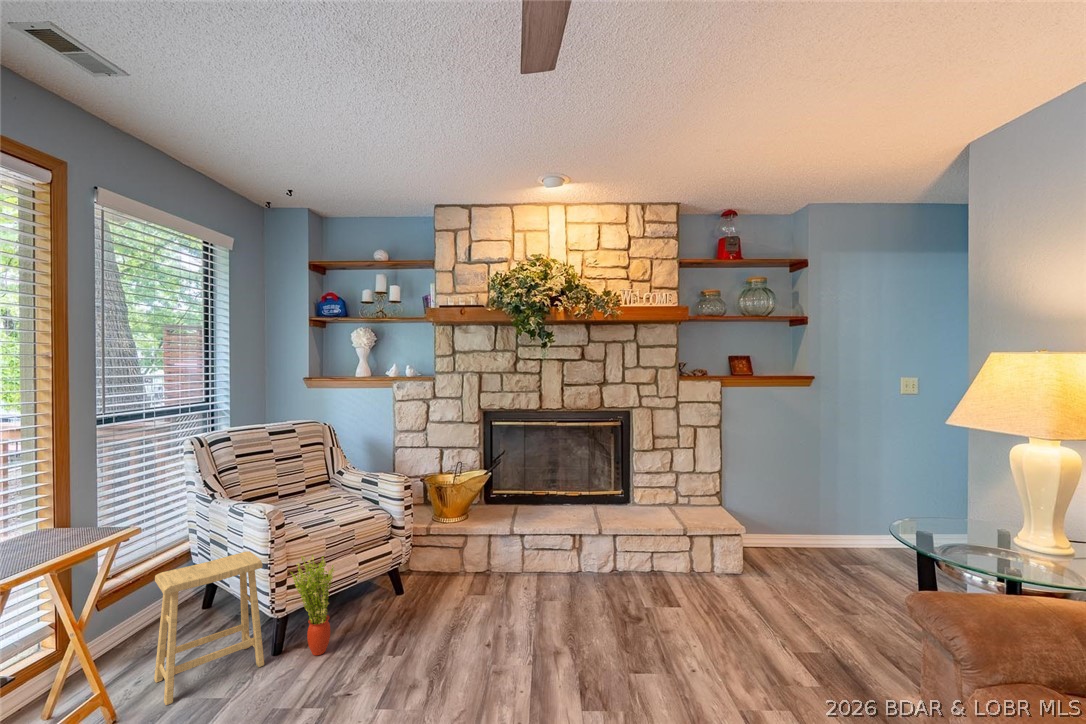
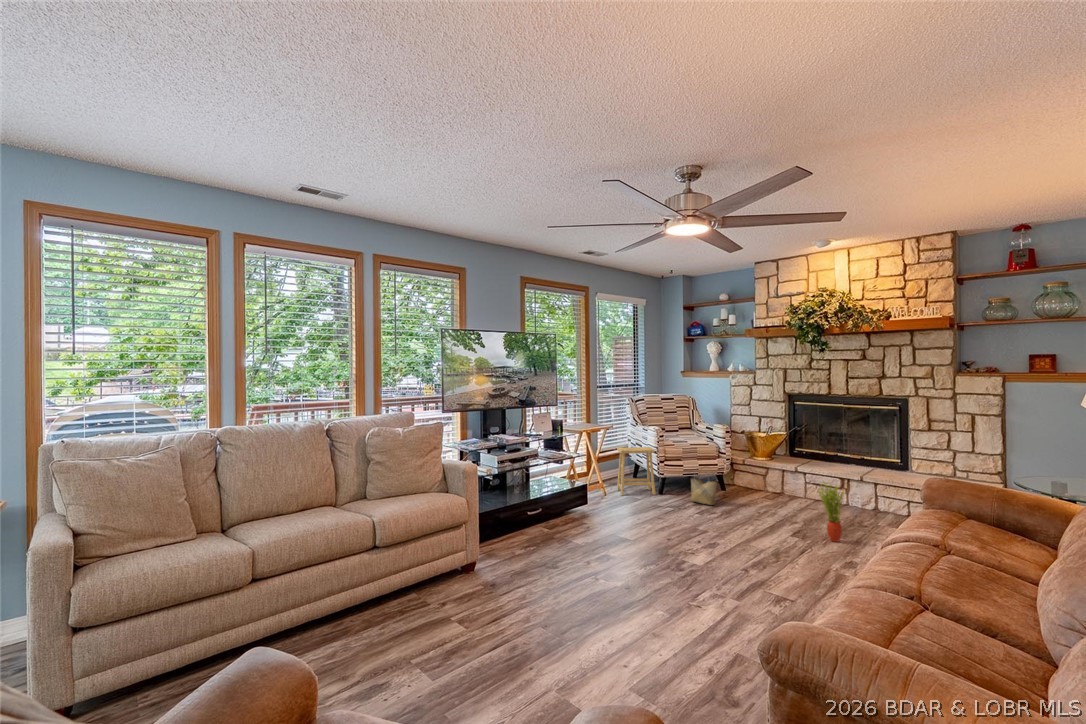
potted plant: present [290,555,335,655] -> present [818,482,844,542]
woven basket: none [350,574,409,661] -> present [691,478,717,505]

